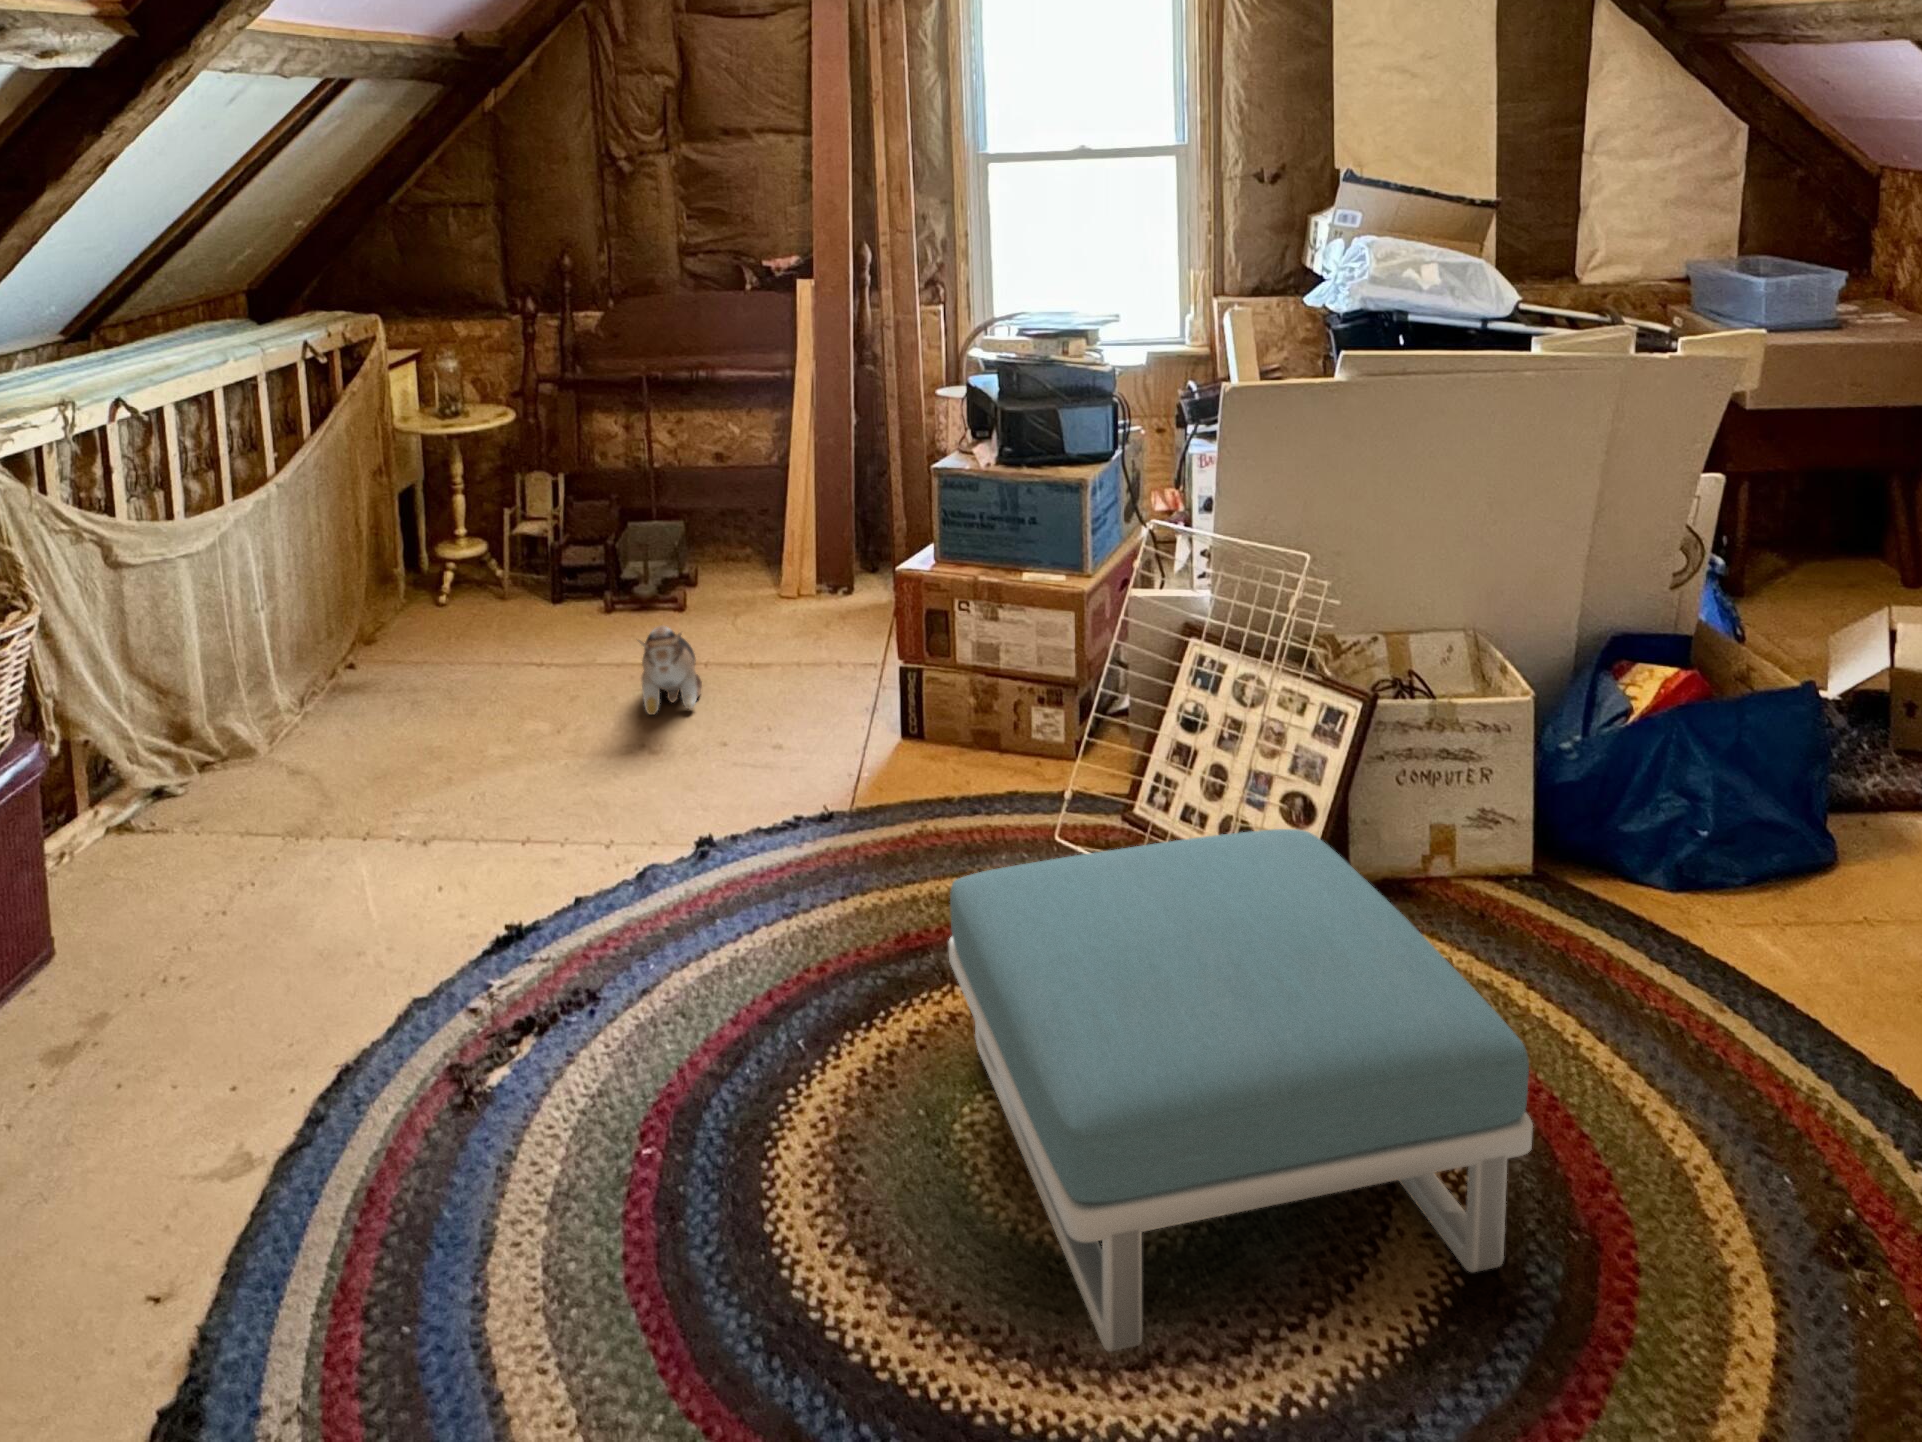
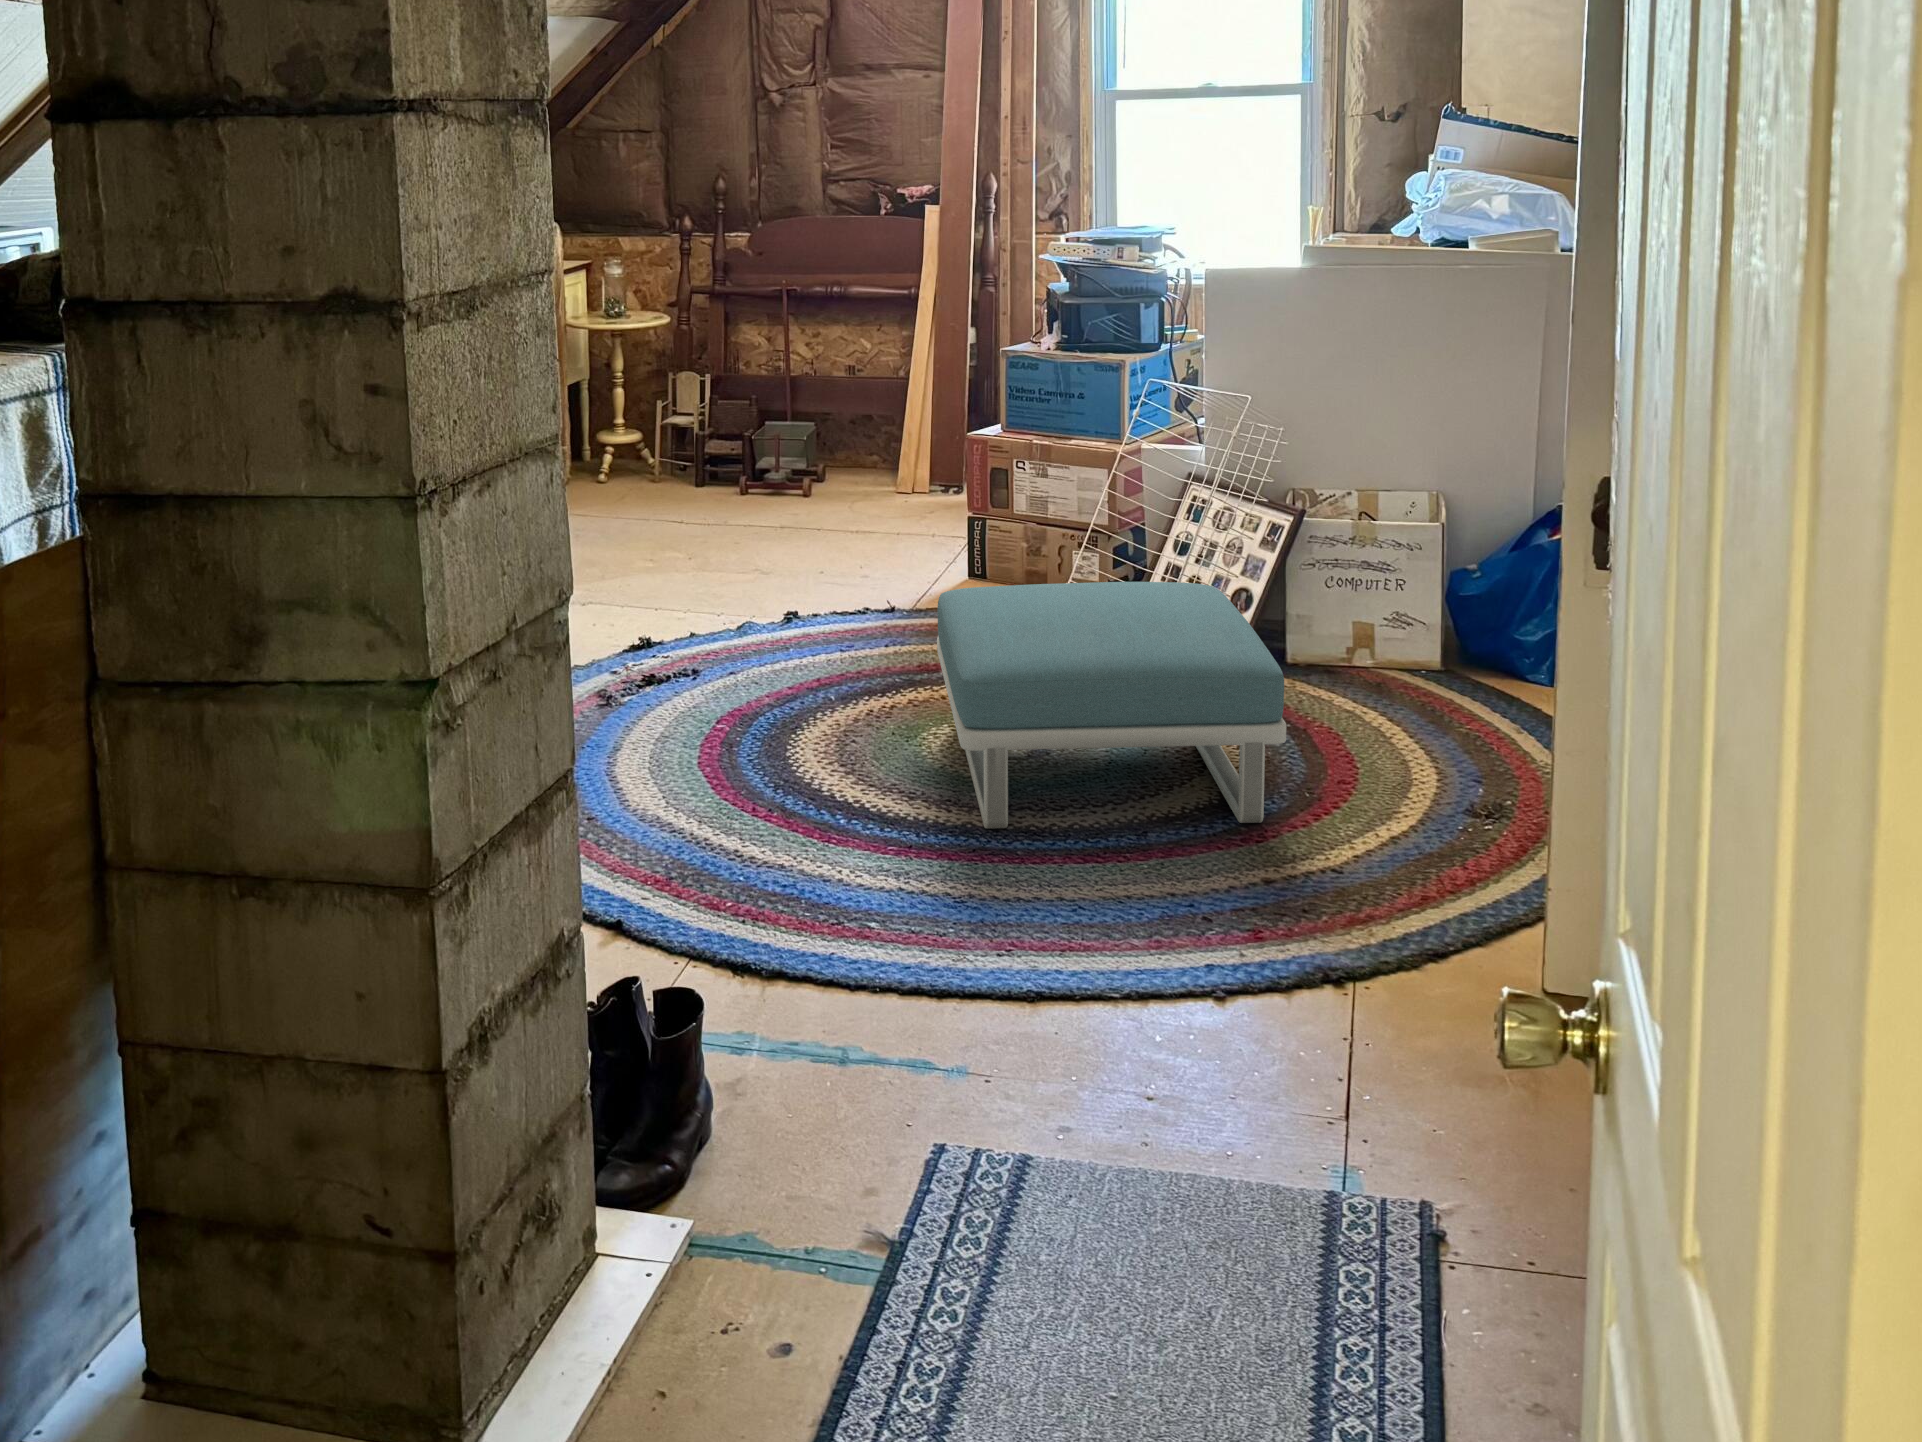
plush toy: present [639,625,702,715] -> none [755,476,811,553]

